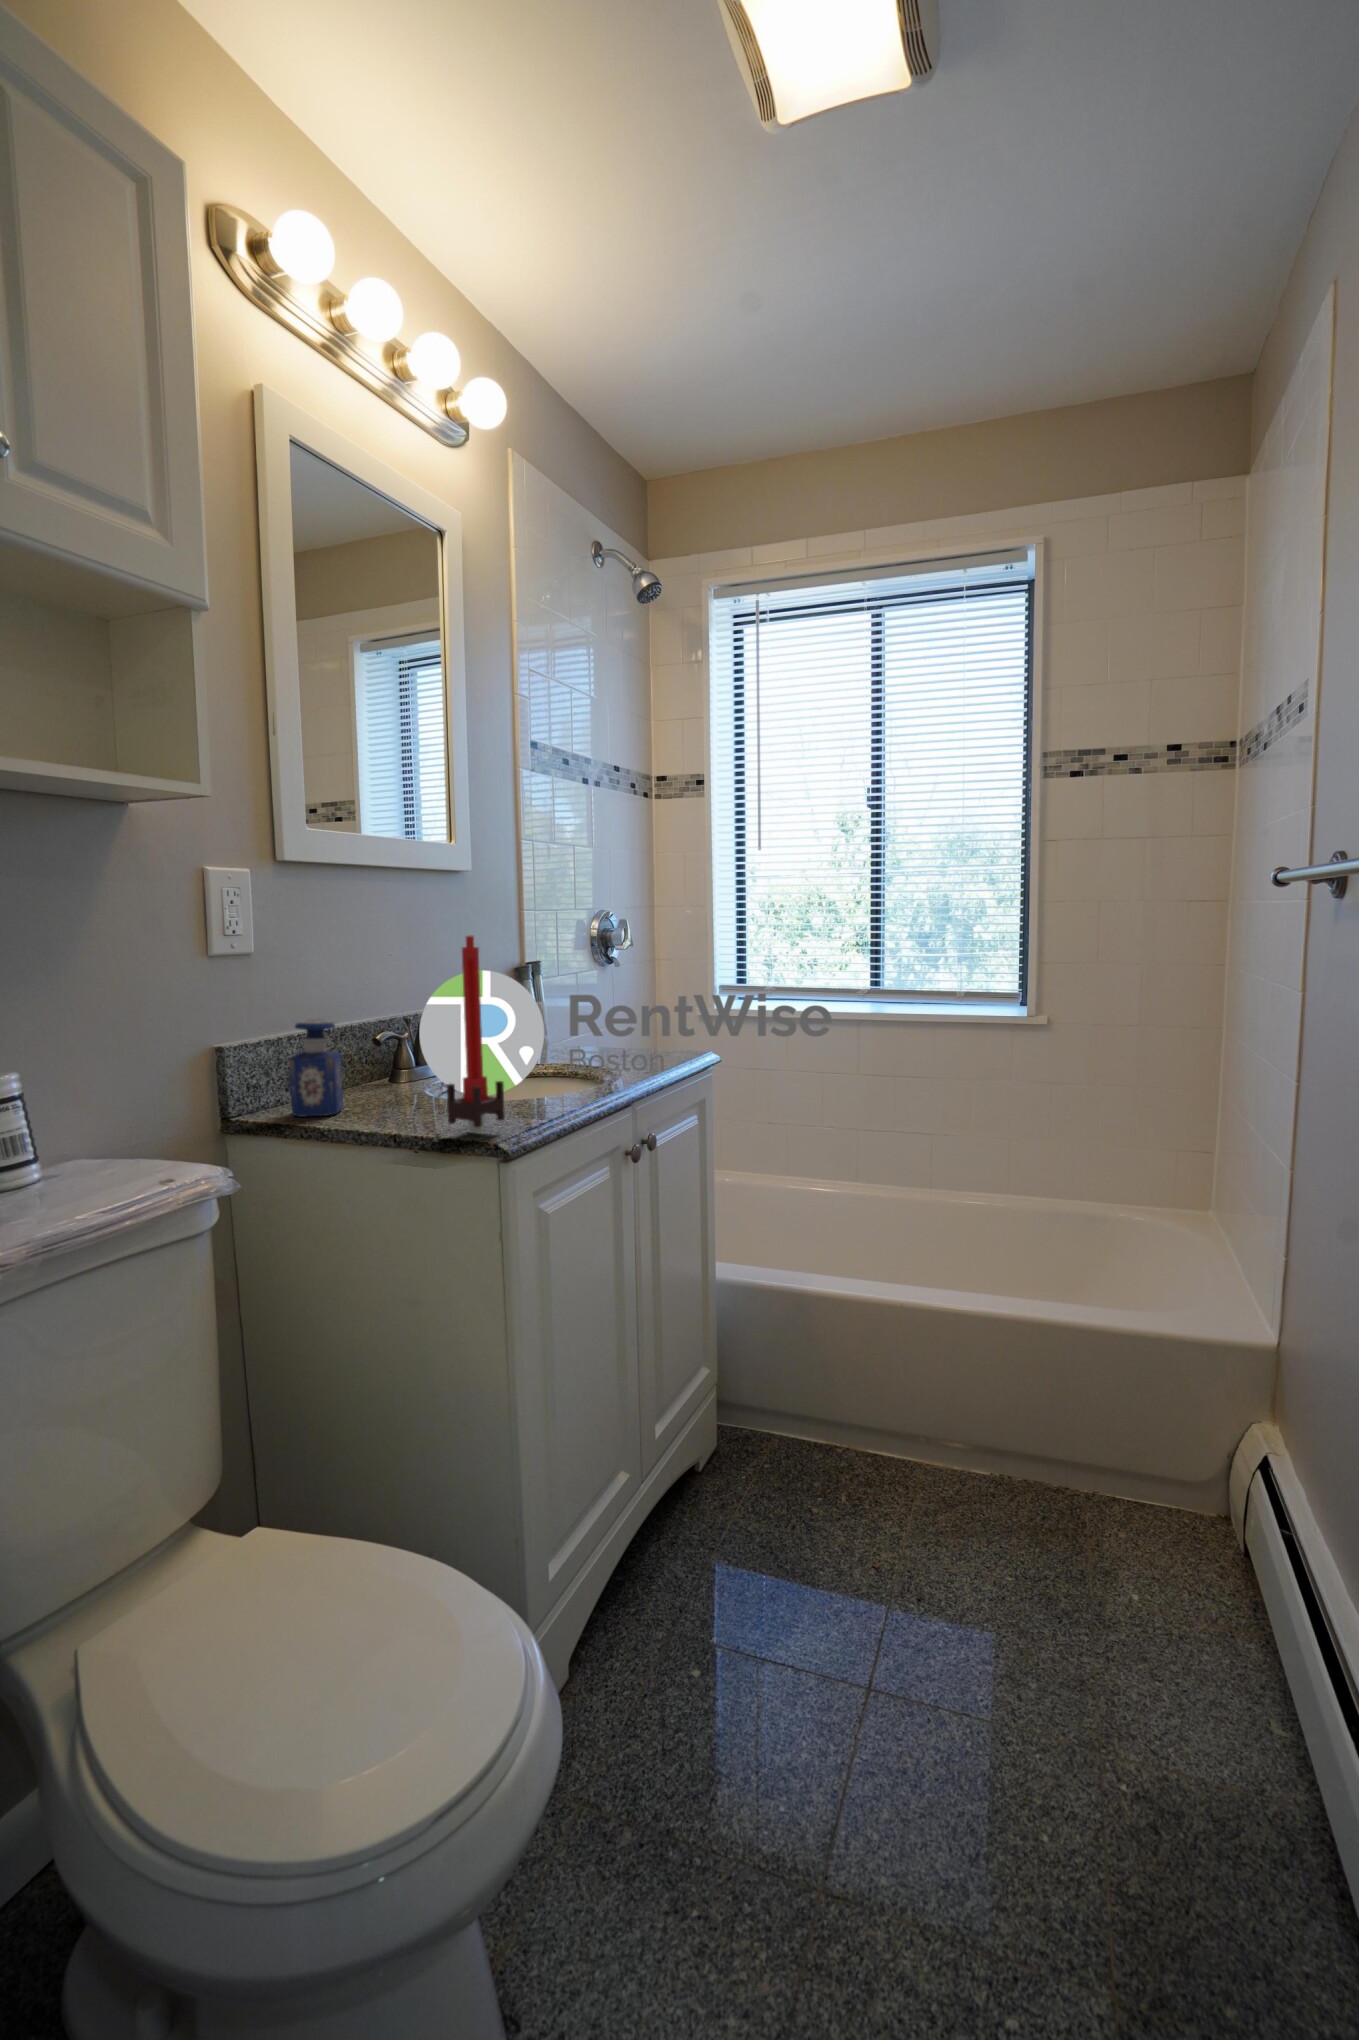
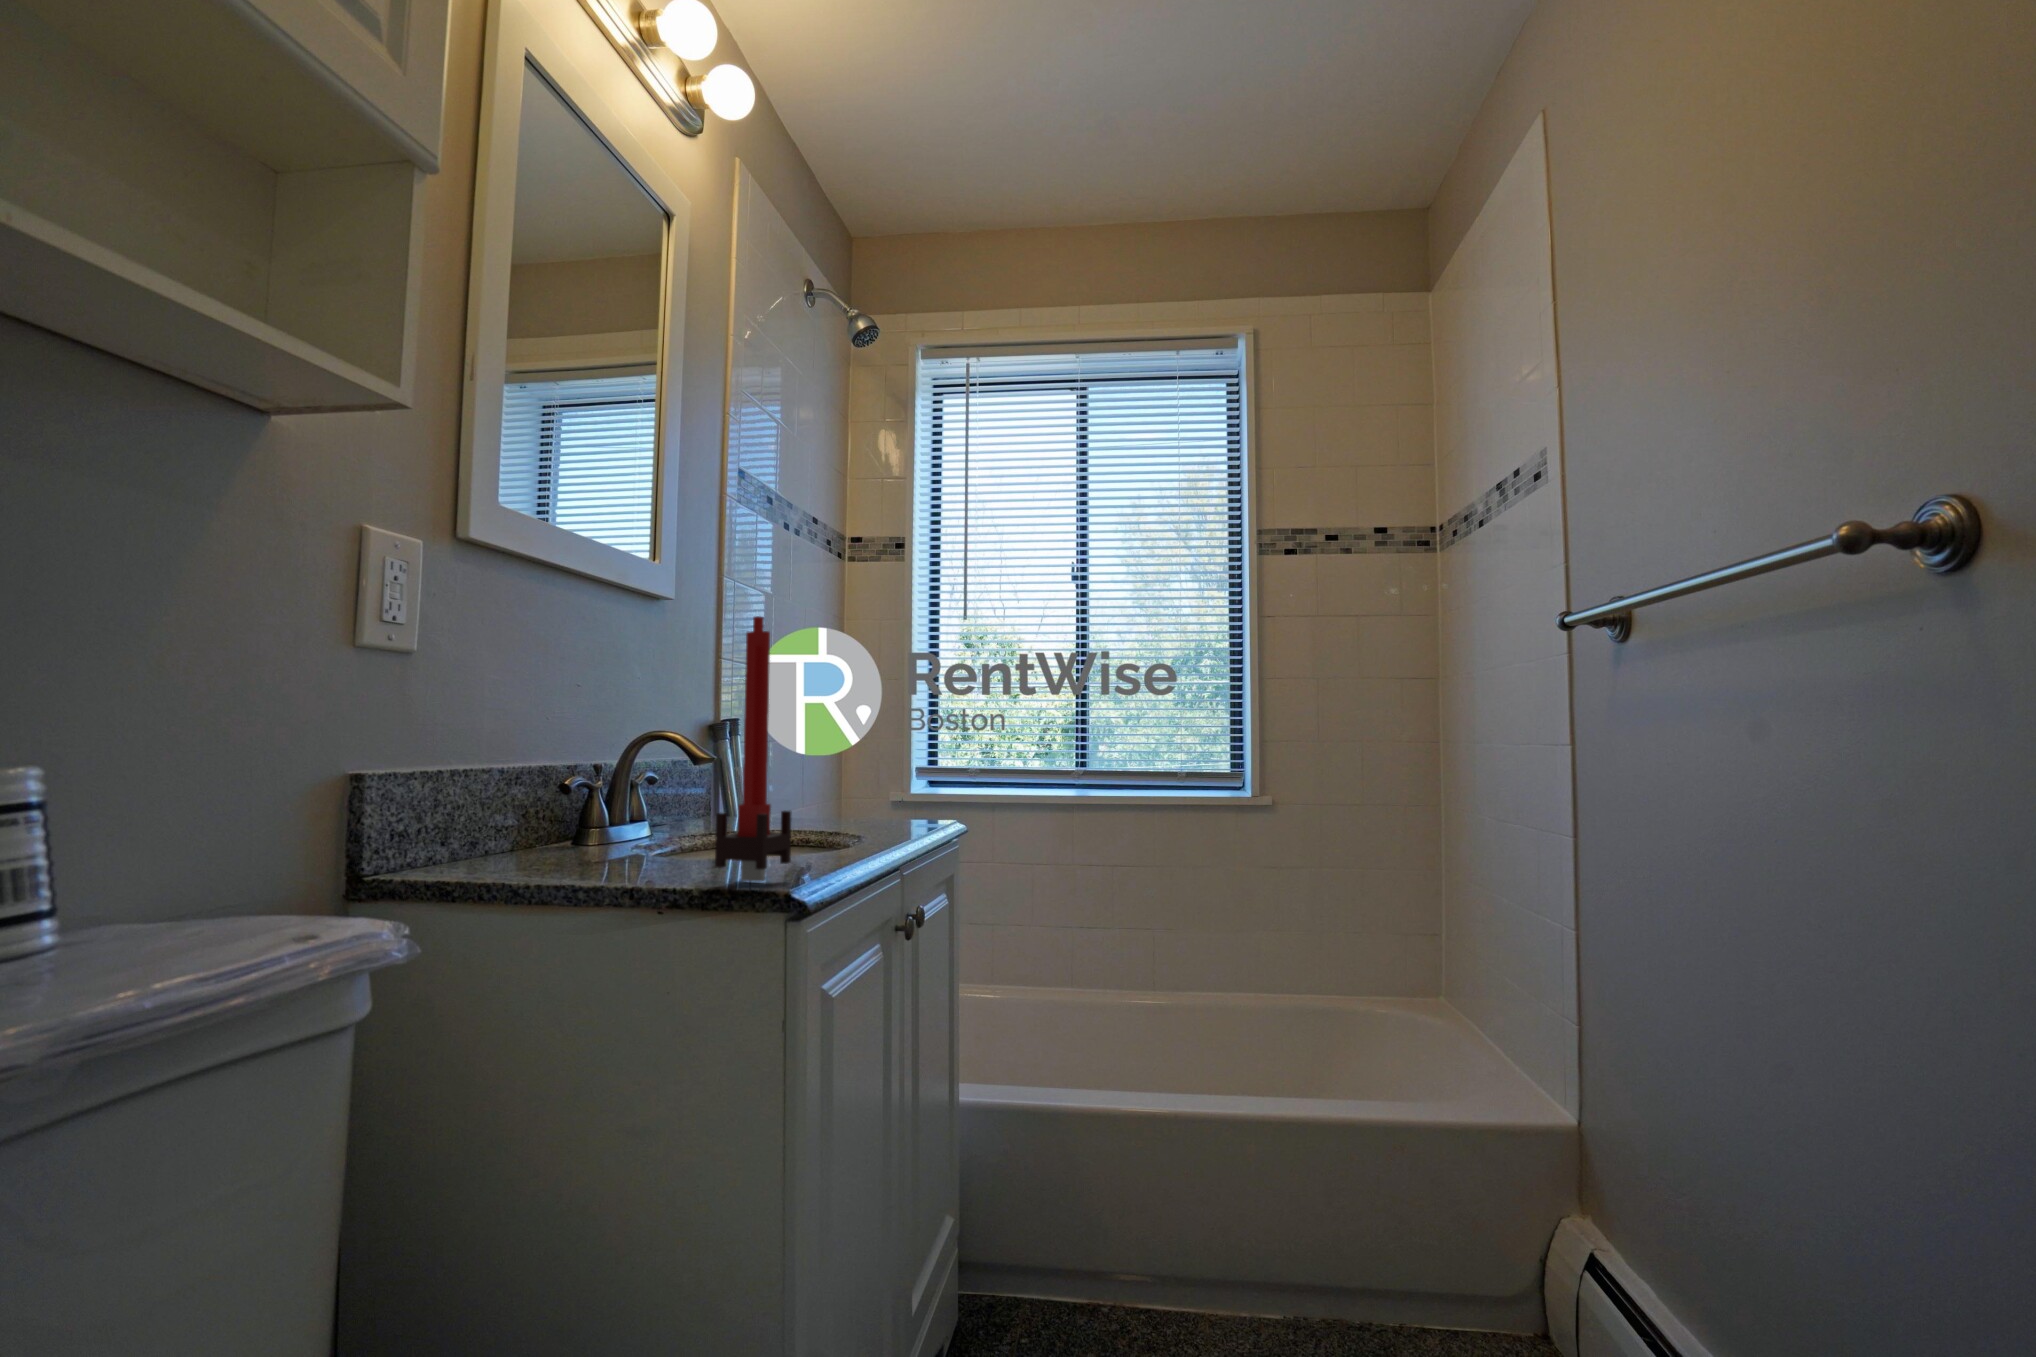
perfume bottle: present [288,1019,343,1116] -> none [458,740,534,874]

